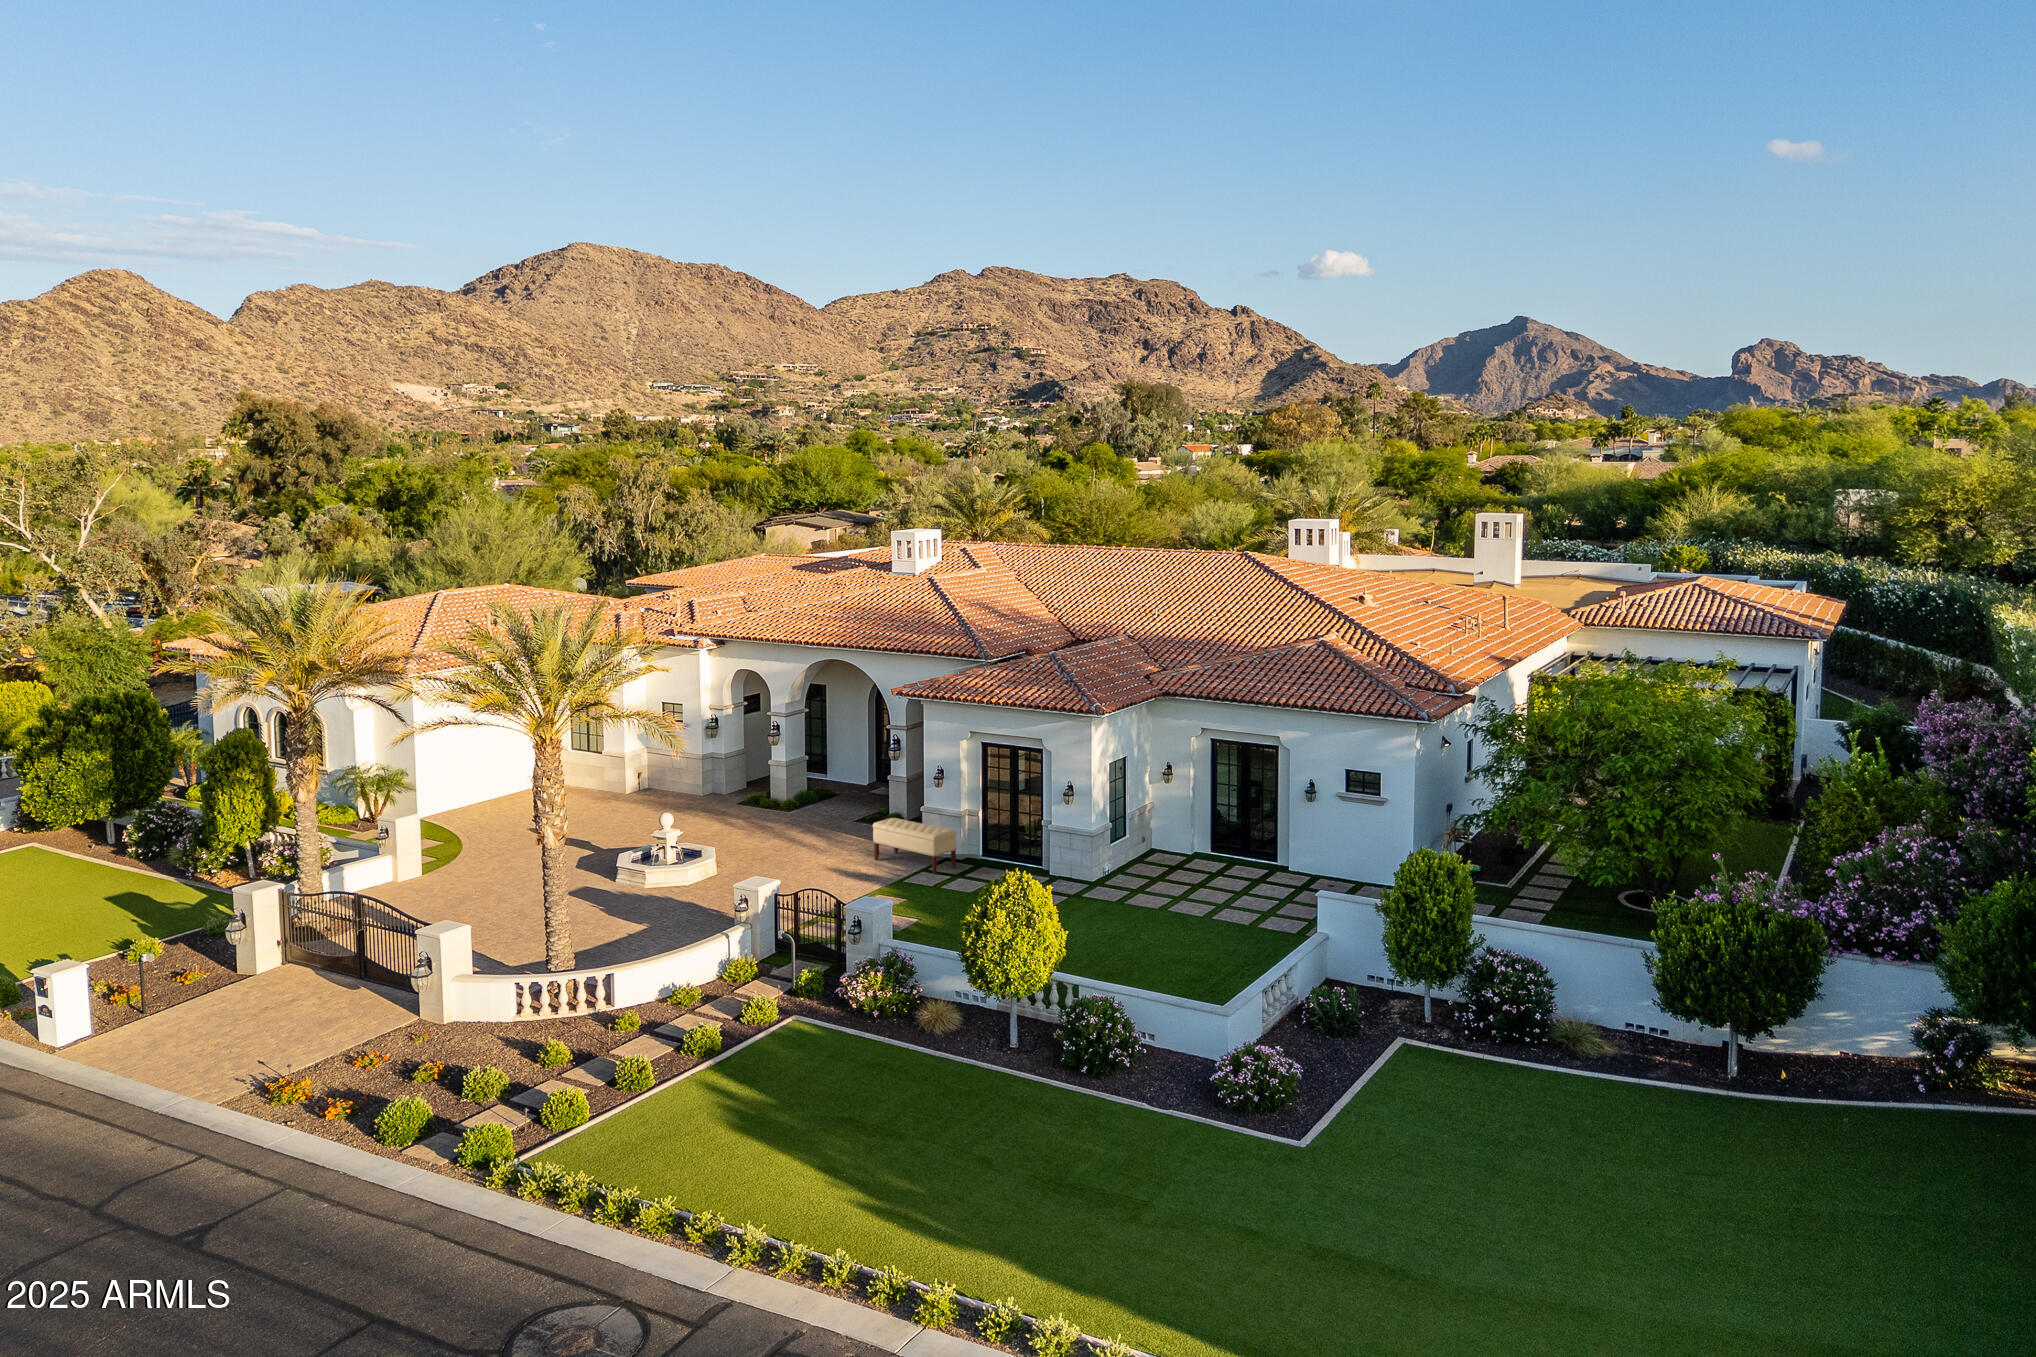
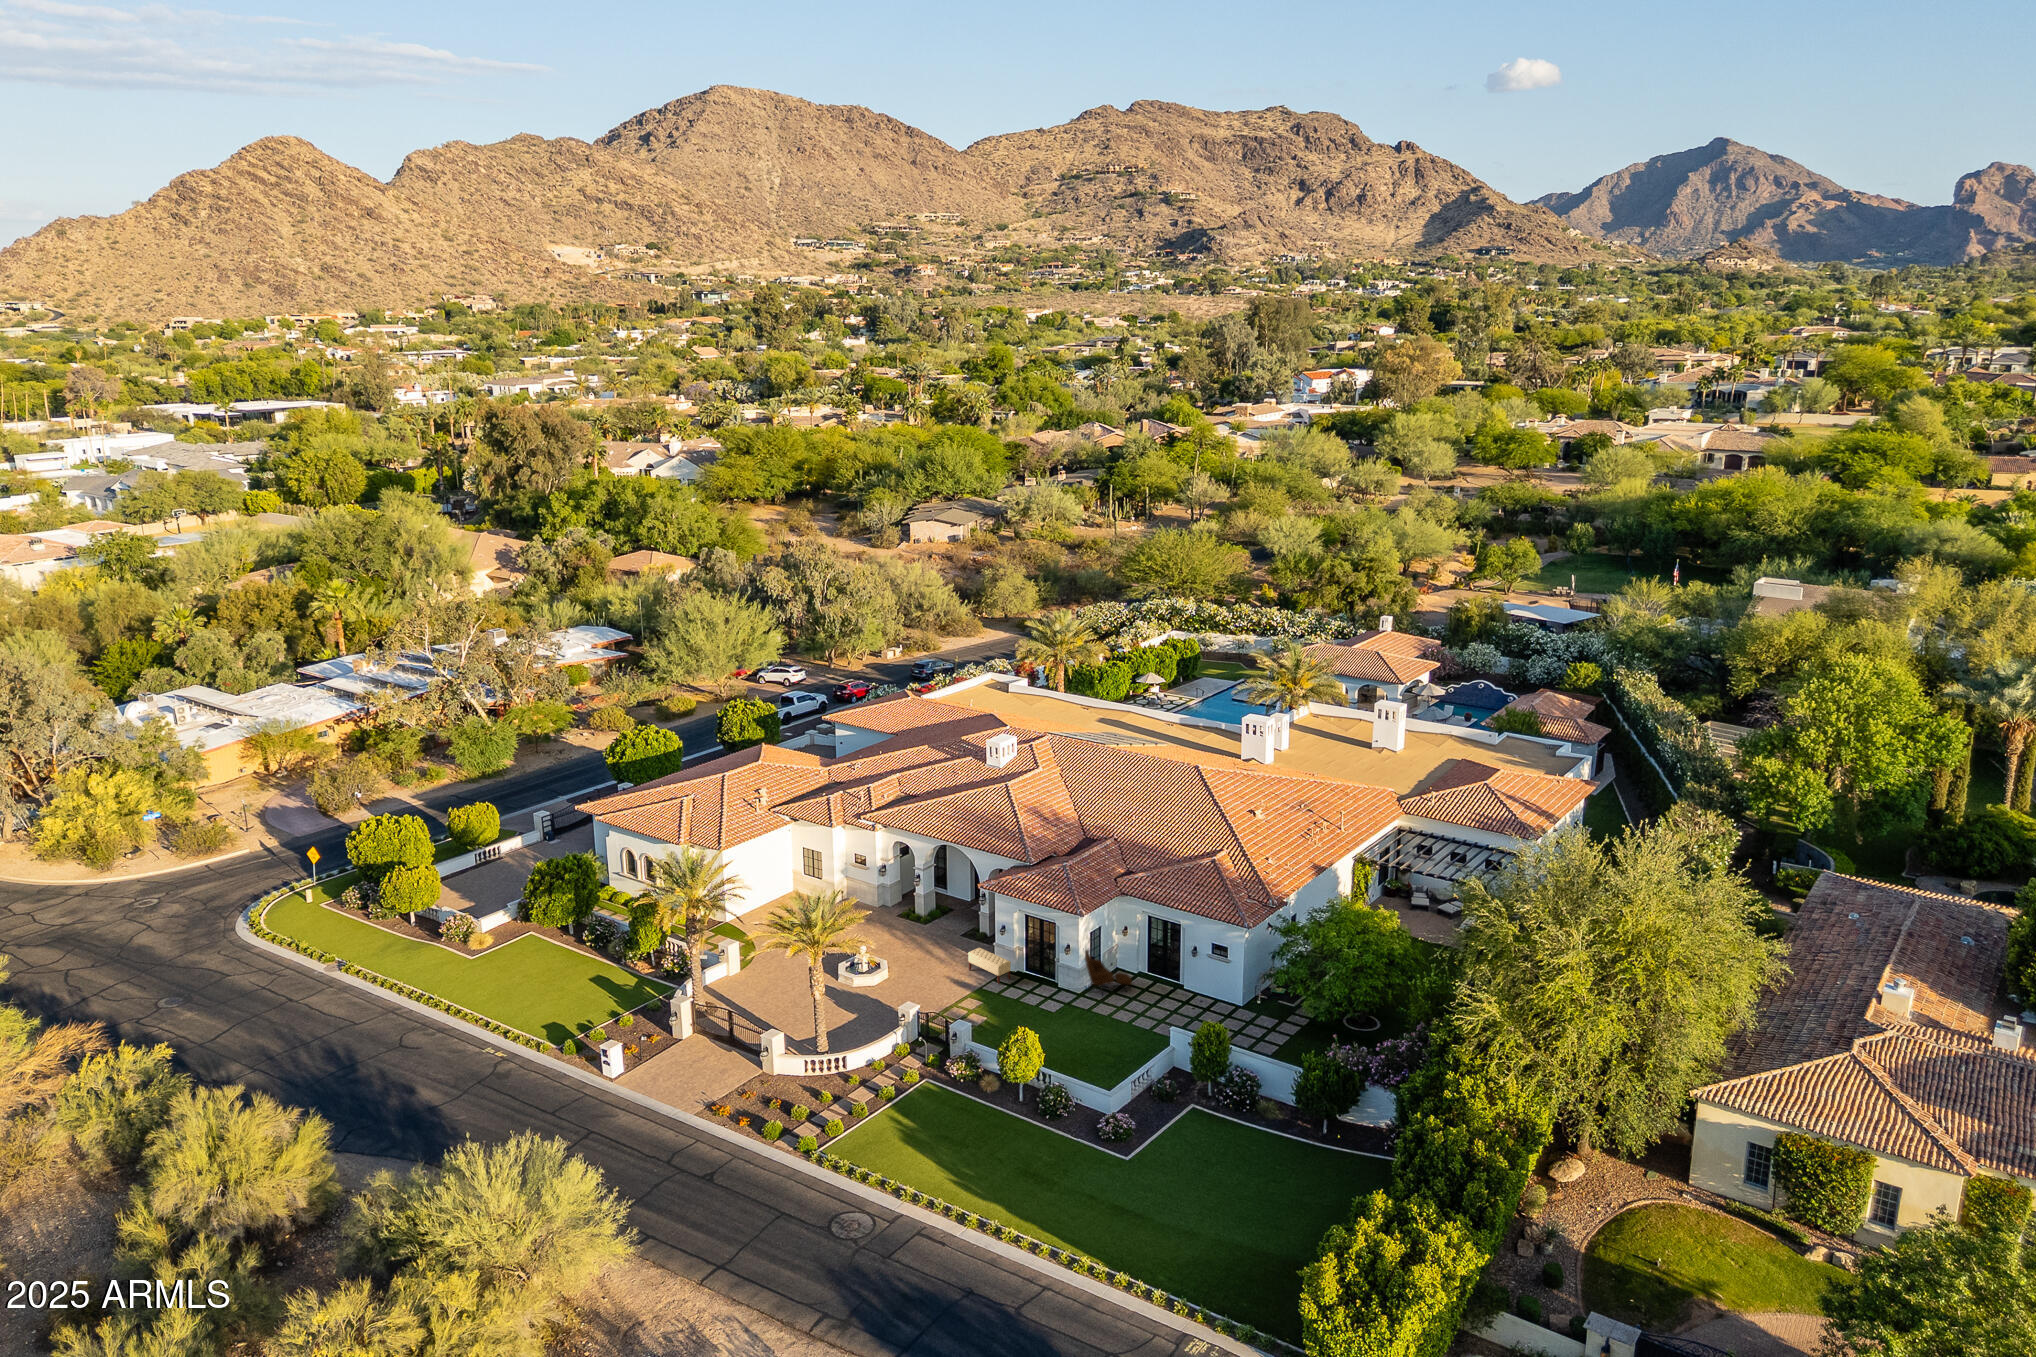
lounge chair: none [1098,790,1194,881] -> present [1085,950,1132,992]

